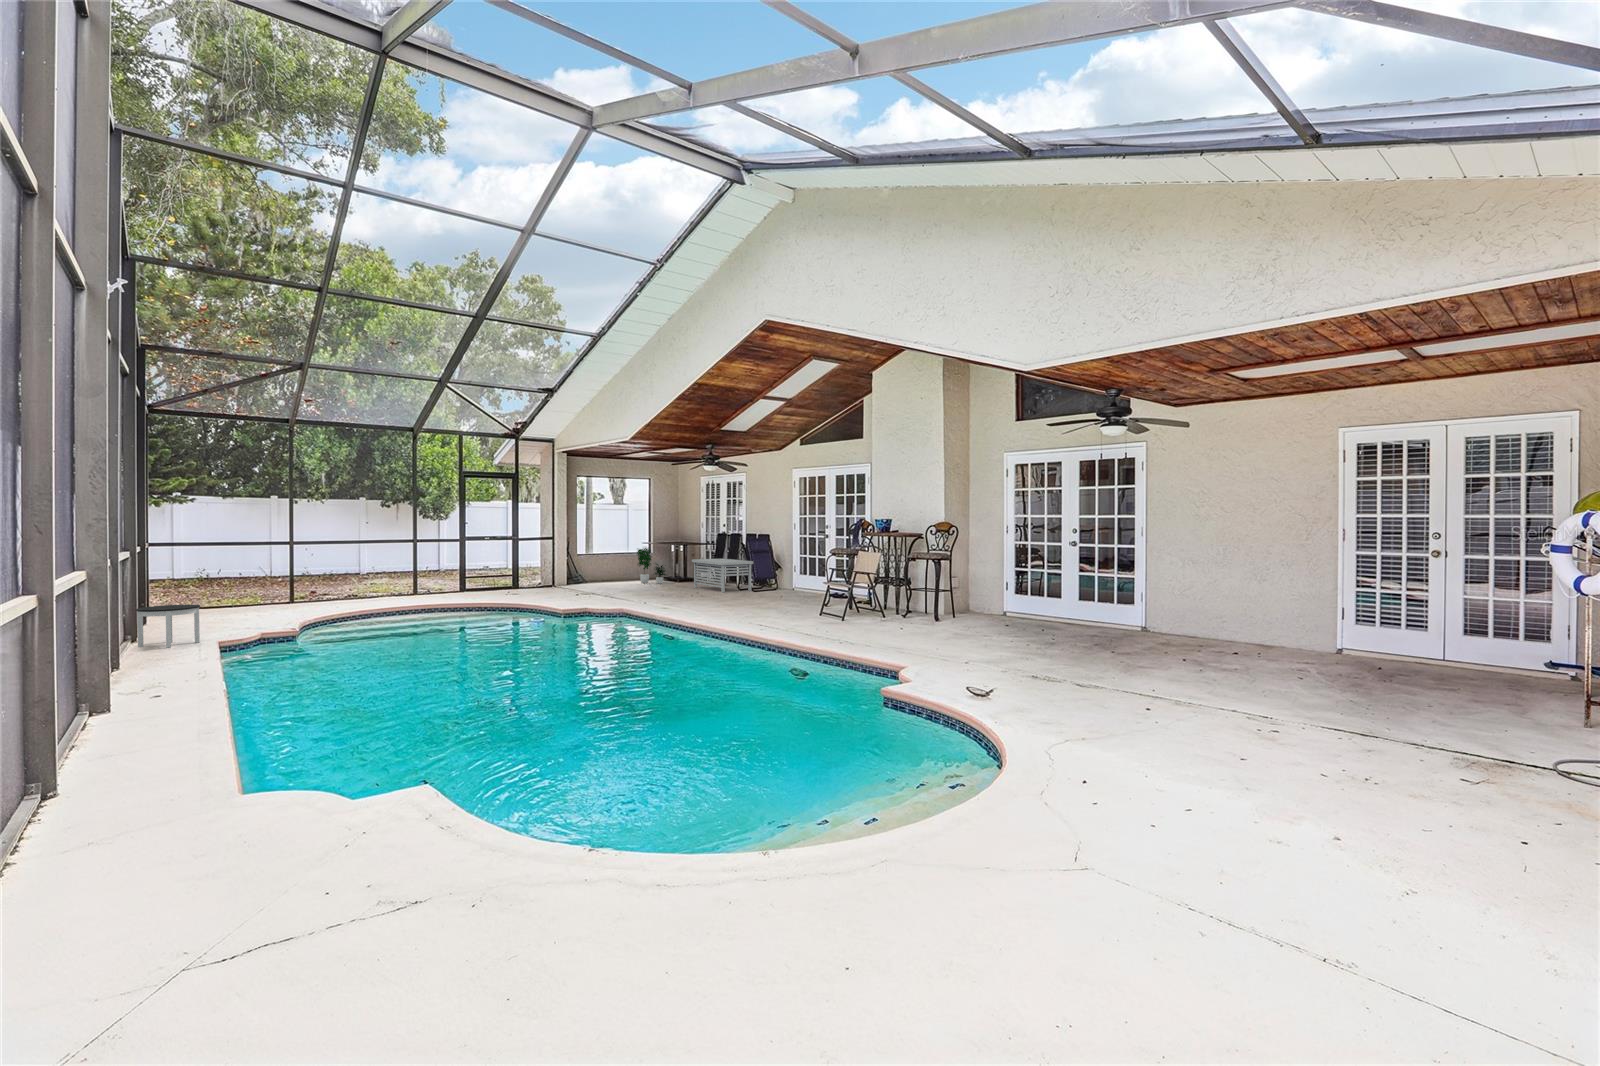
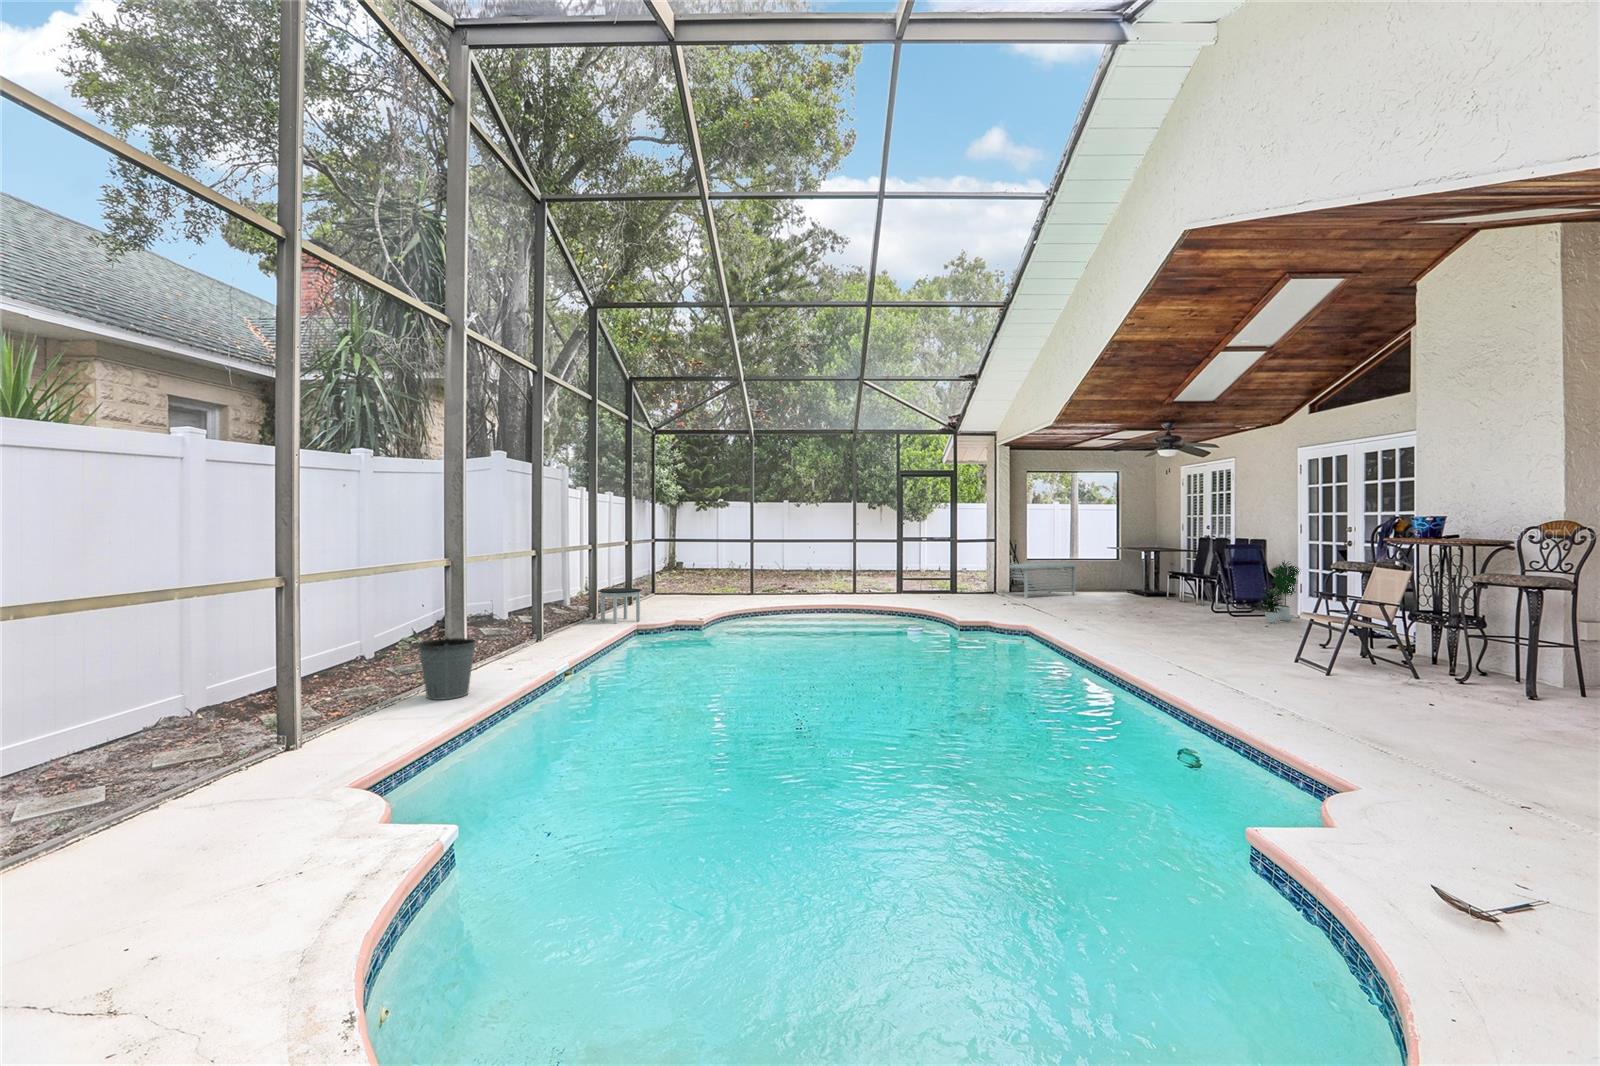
potted plant: present [637,548,666,584] -> present [1258,560,1300,623]
storage bench: present [692,559,753,593] -> present [1000,563,1078,598]
bucket: none [81,664,165,738] -> present [416,637,476,700]

